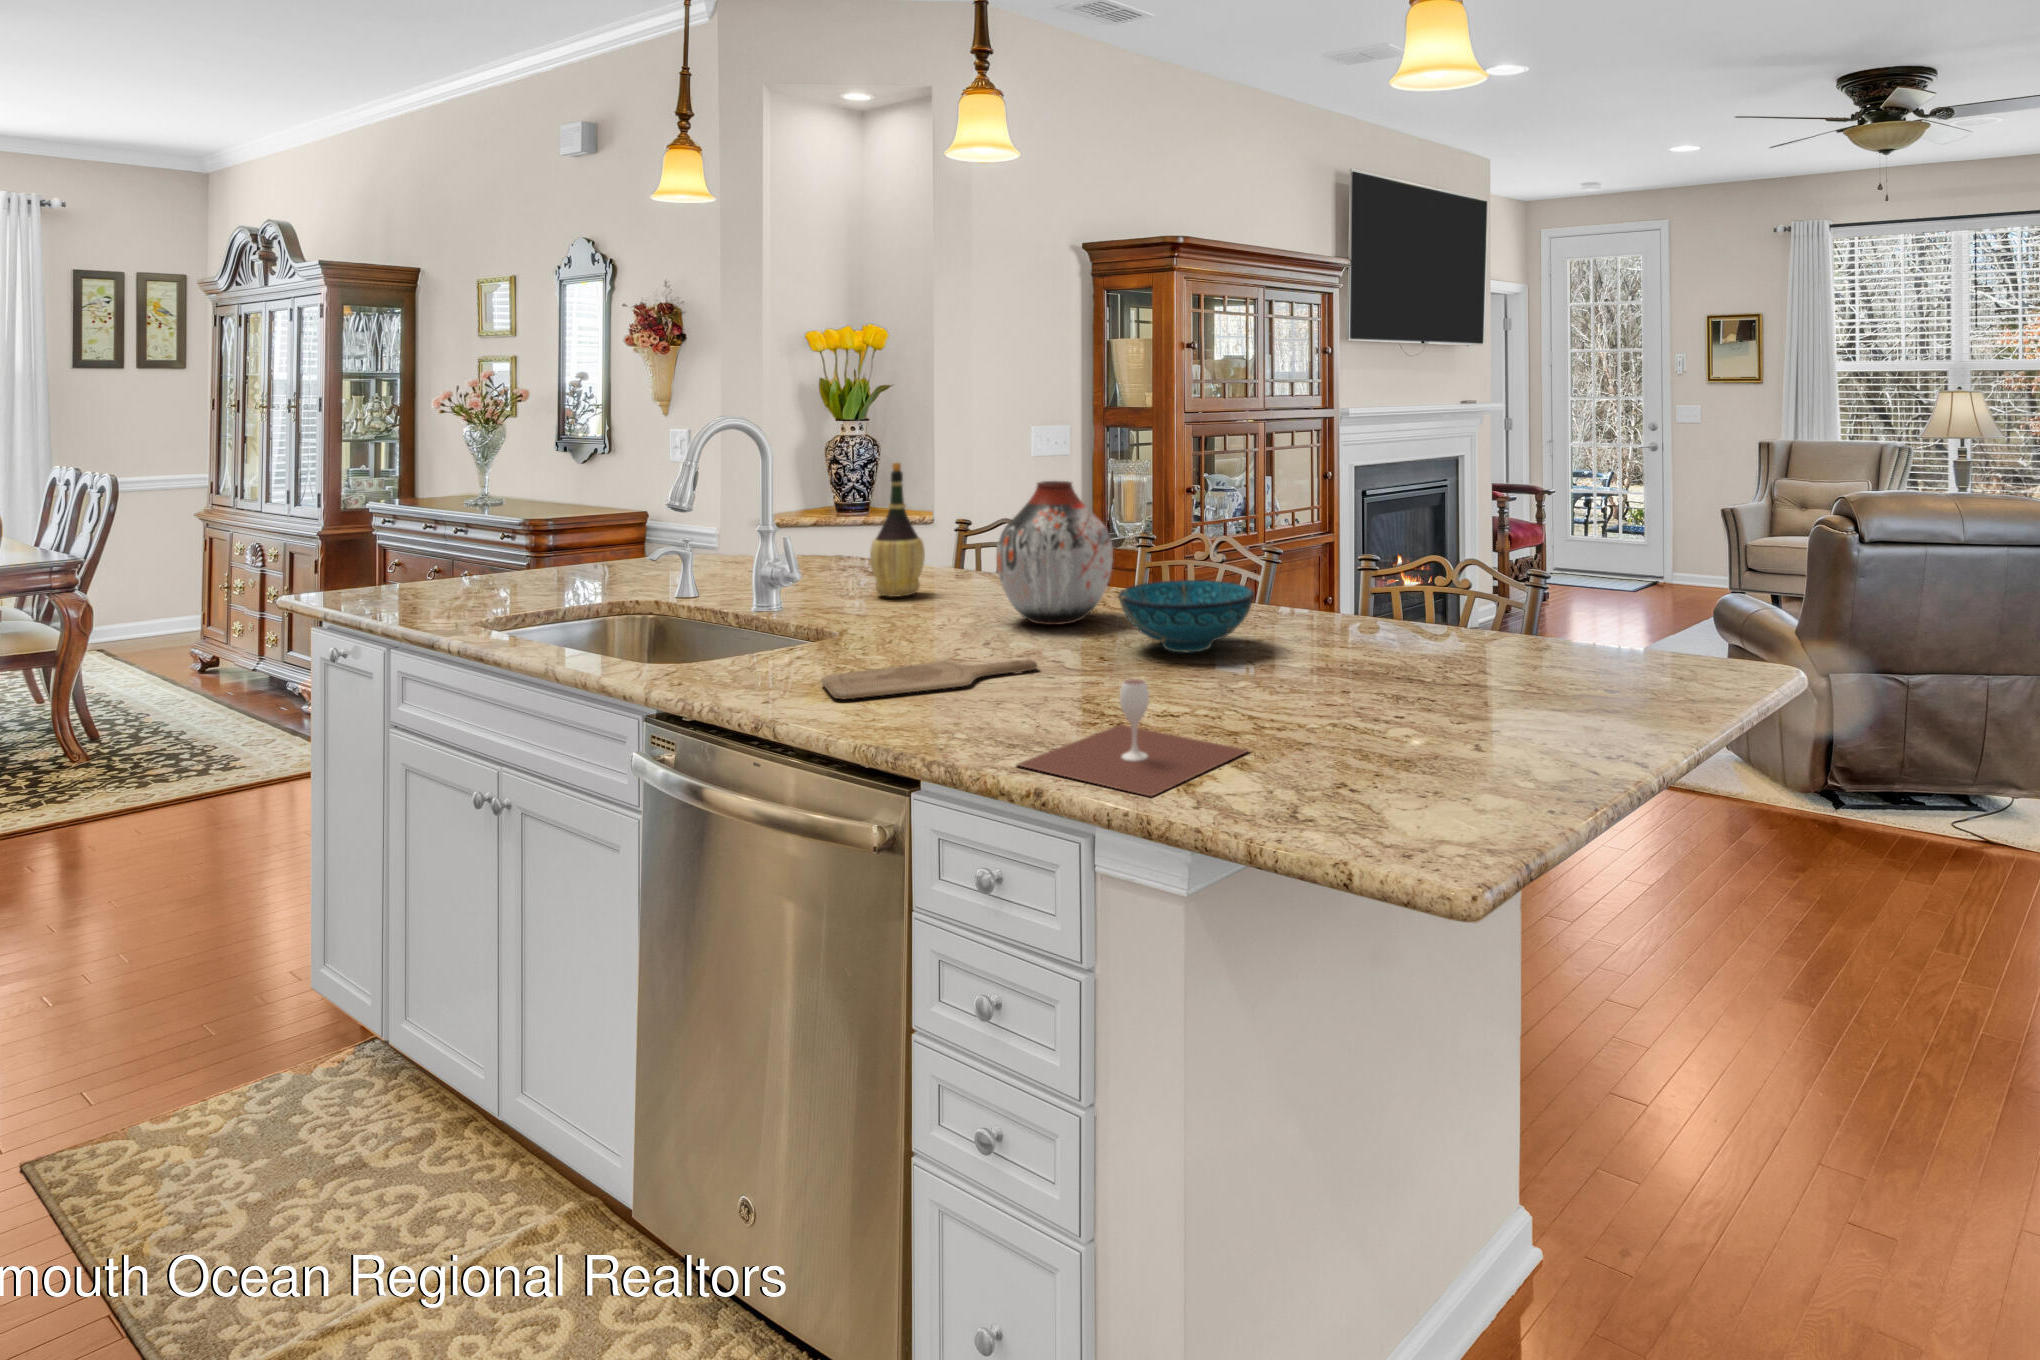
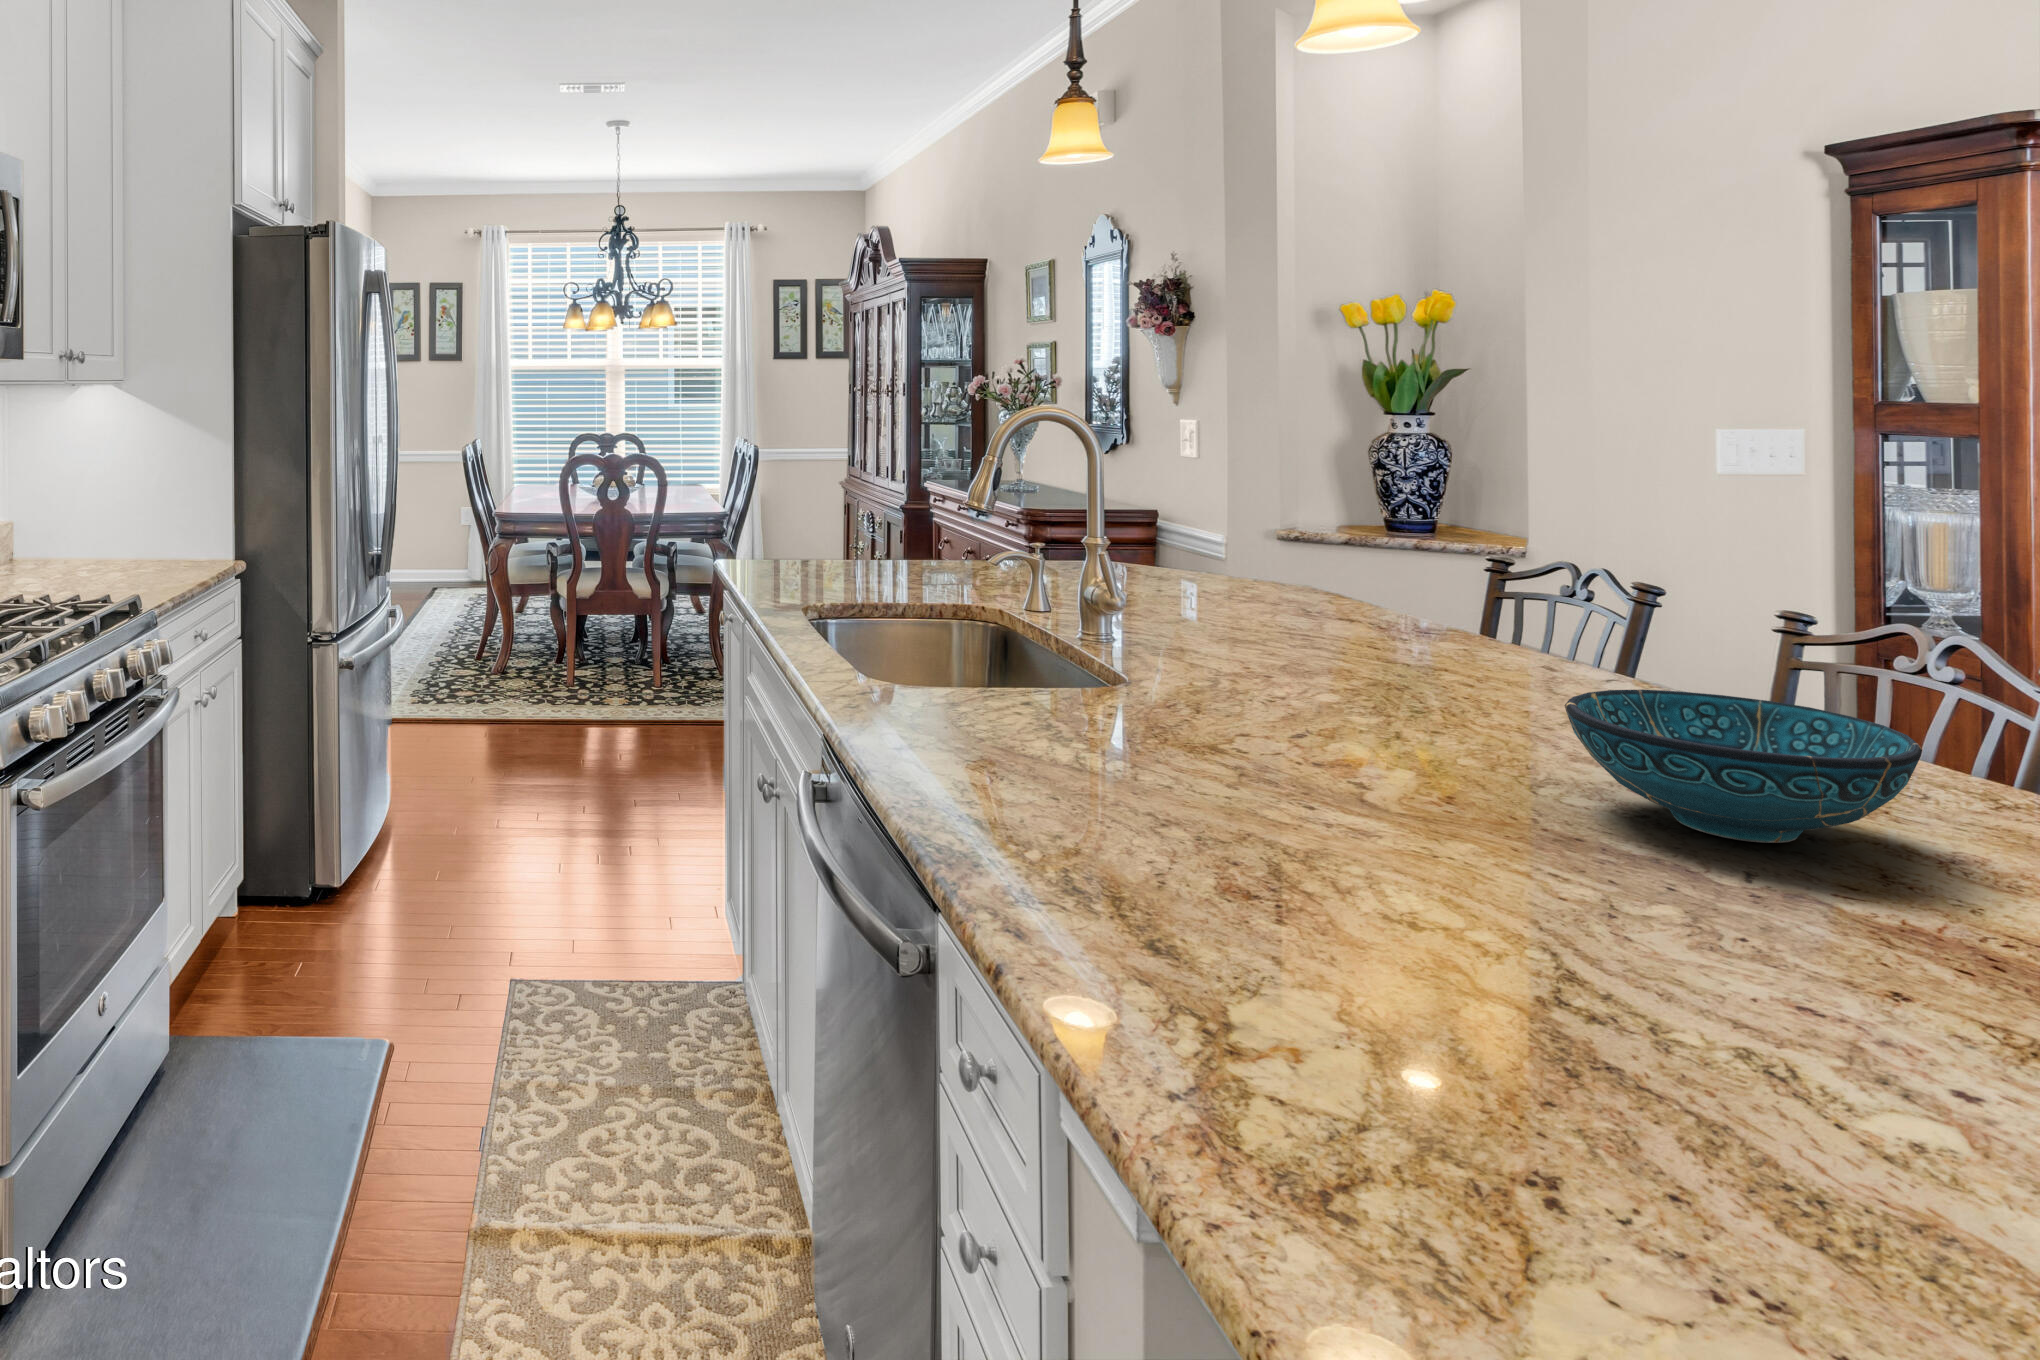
wine bottle: present [870,462,925,597] -> none [1265,457,1351,645]
vase: present [996,481,1113,625] -> none [1399,495,1636,734]
cutting board: present [821,659,1038,699] -> none [1008,721,1366,789]
wine glass: present [1016,679,1248,796] -> none [1093,840,1599,1075]

